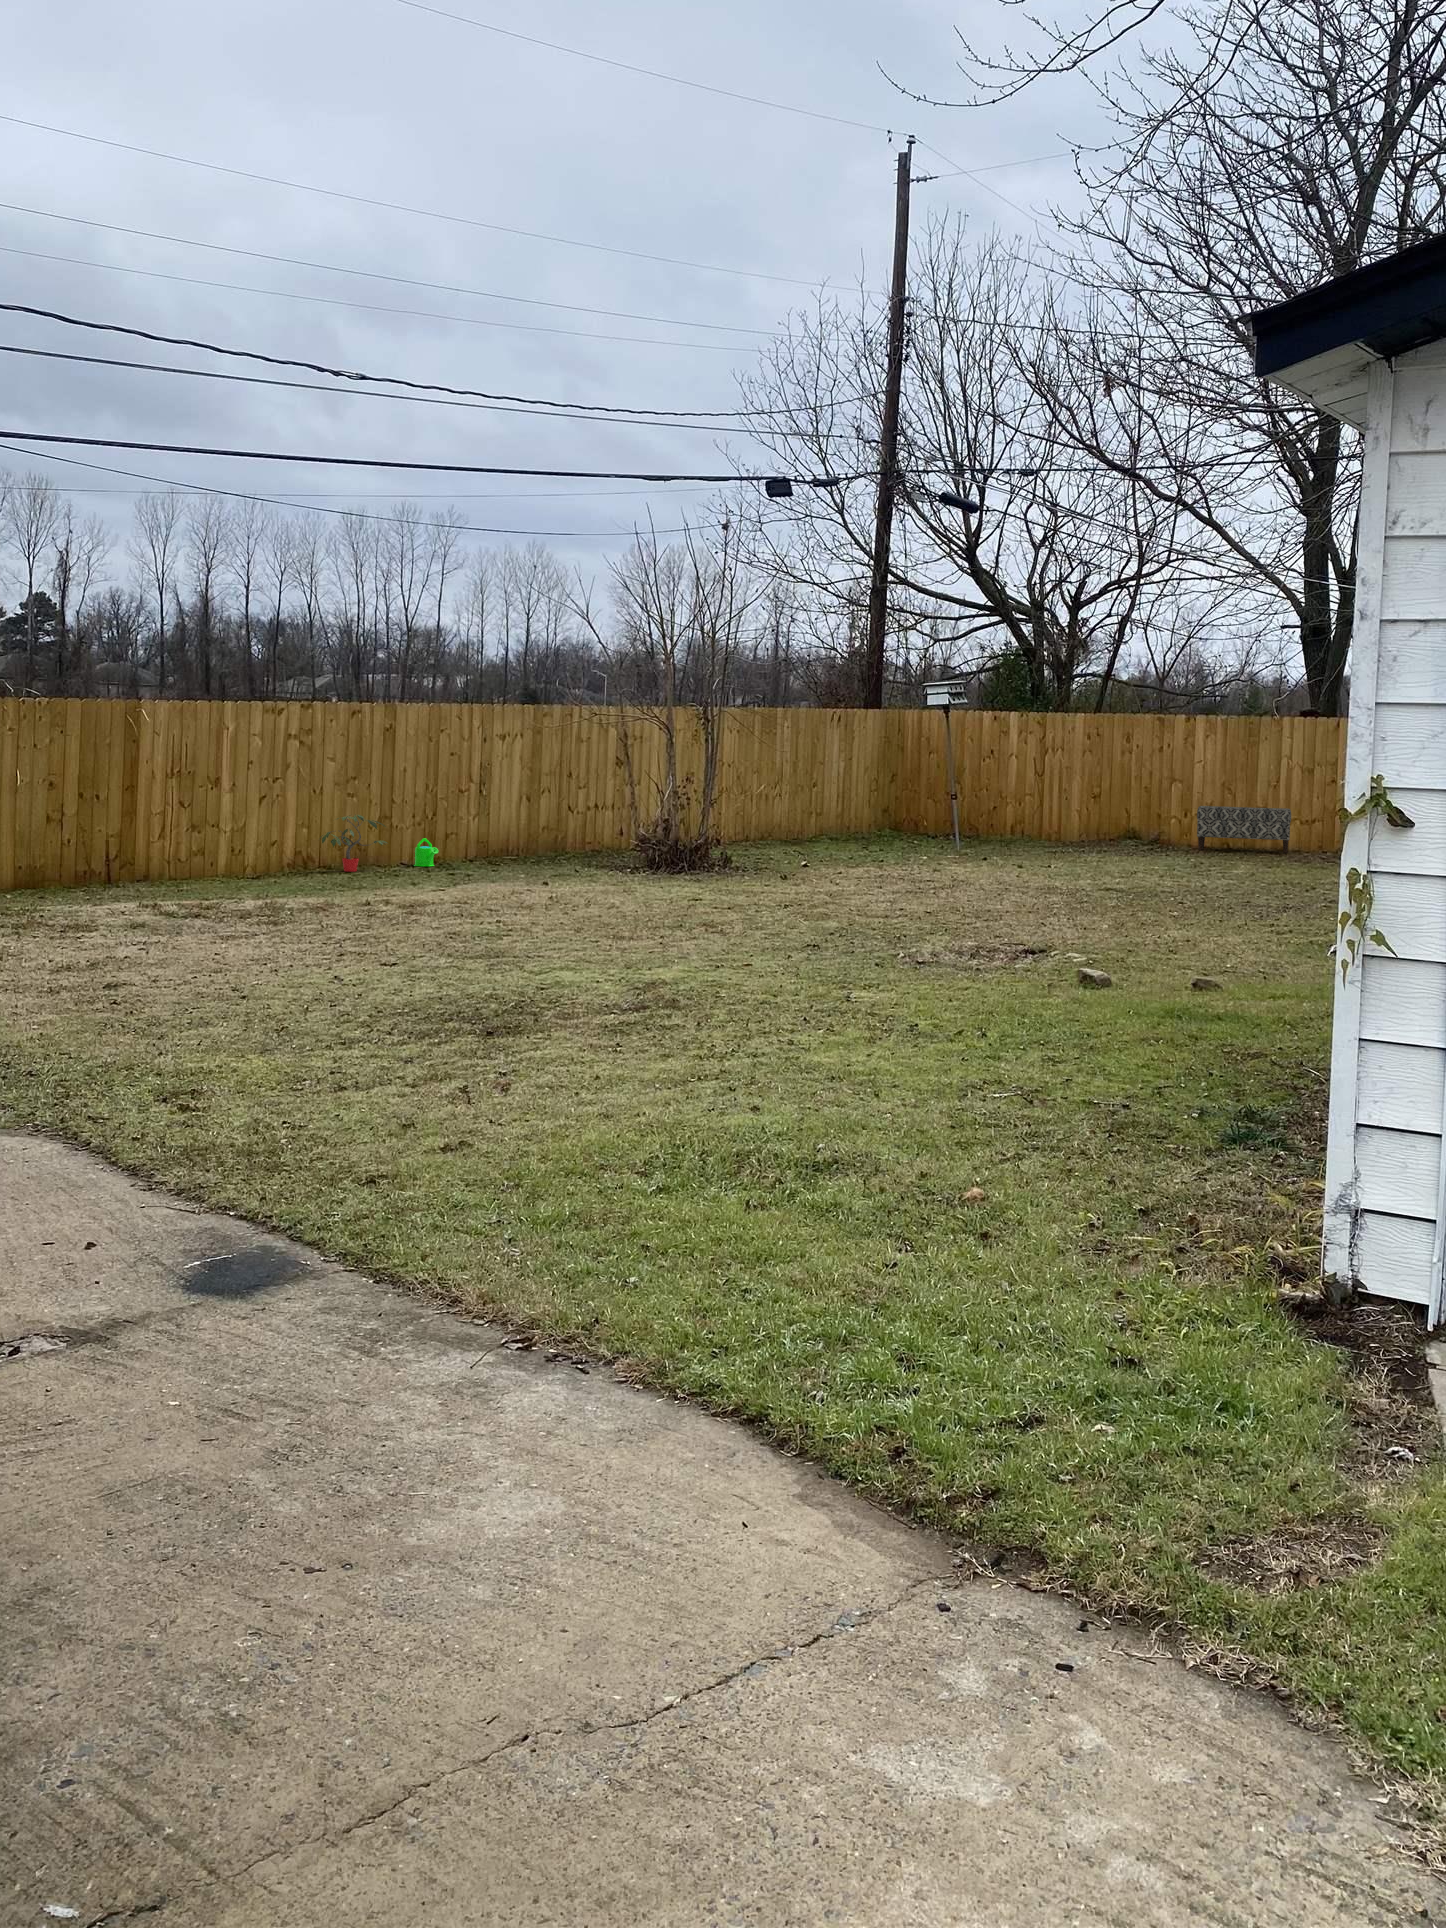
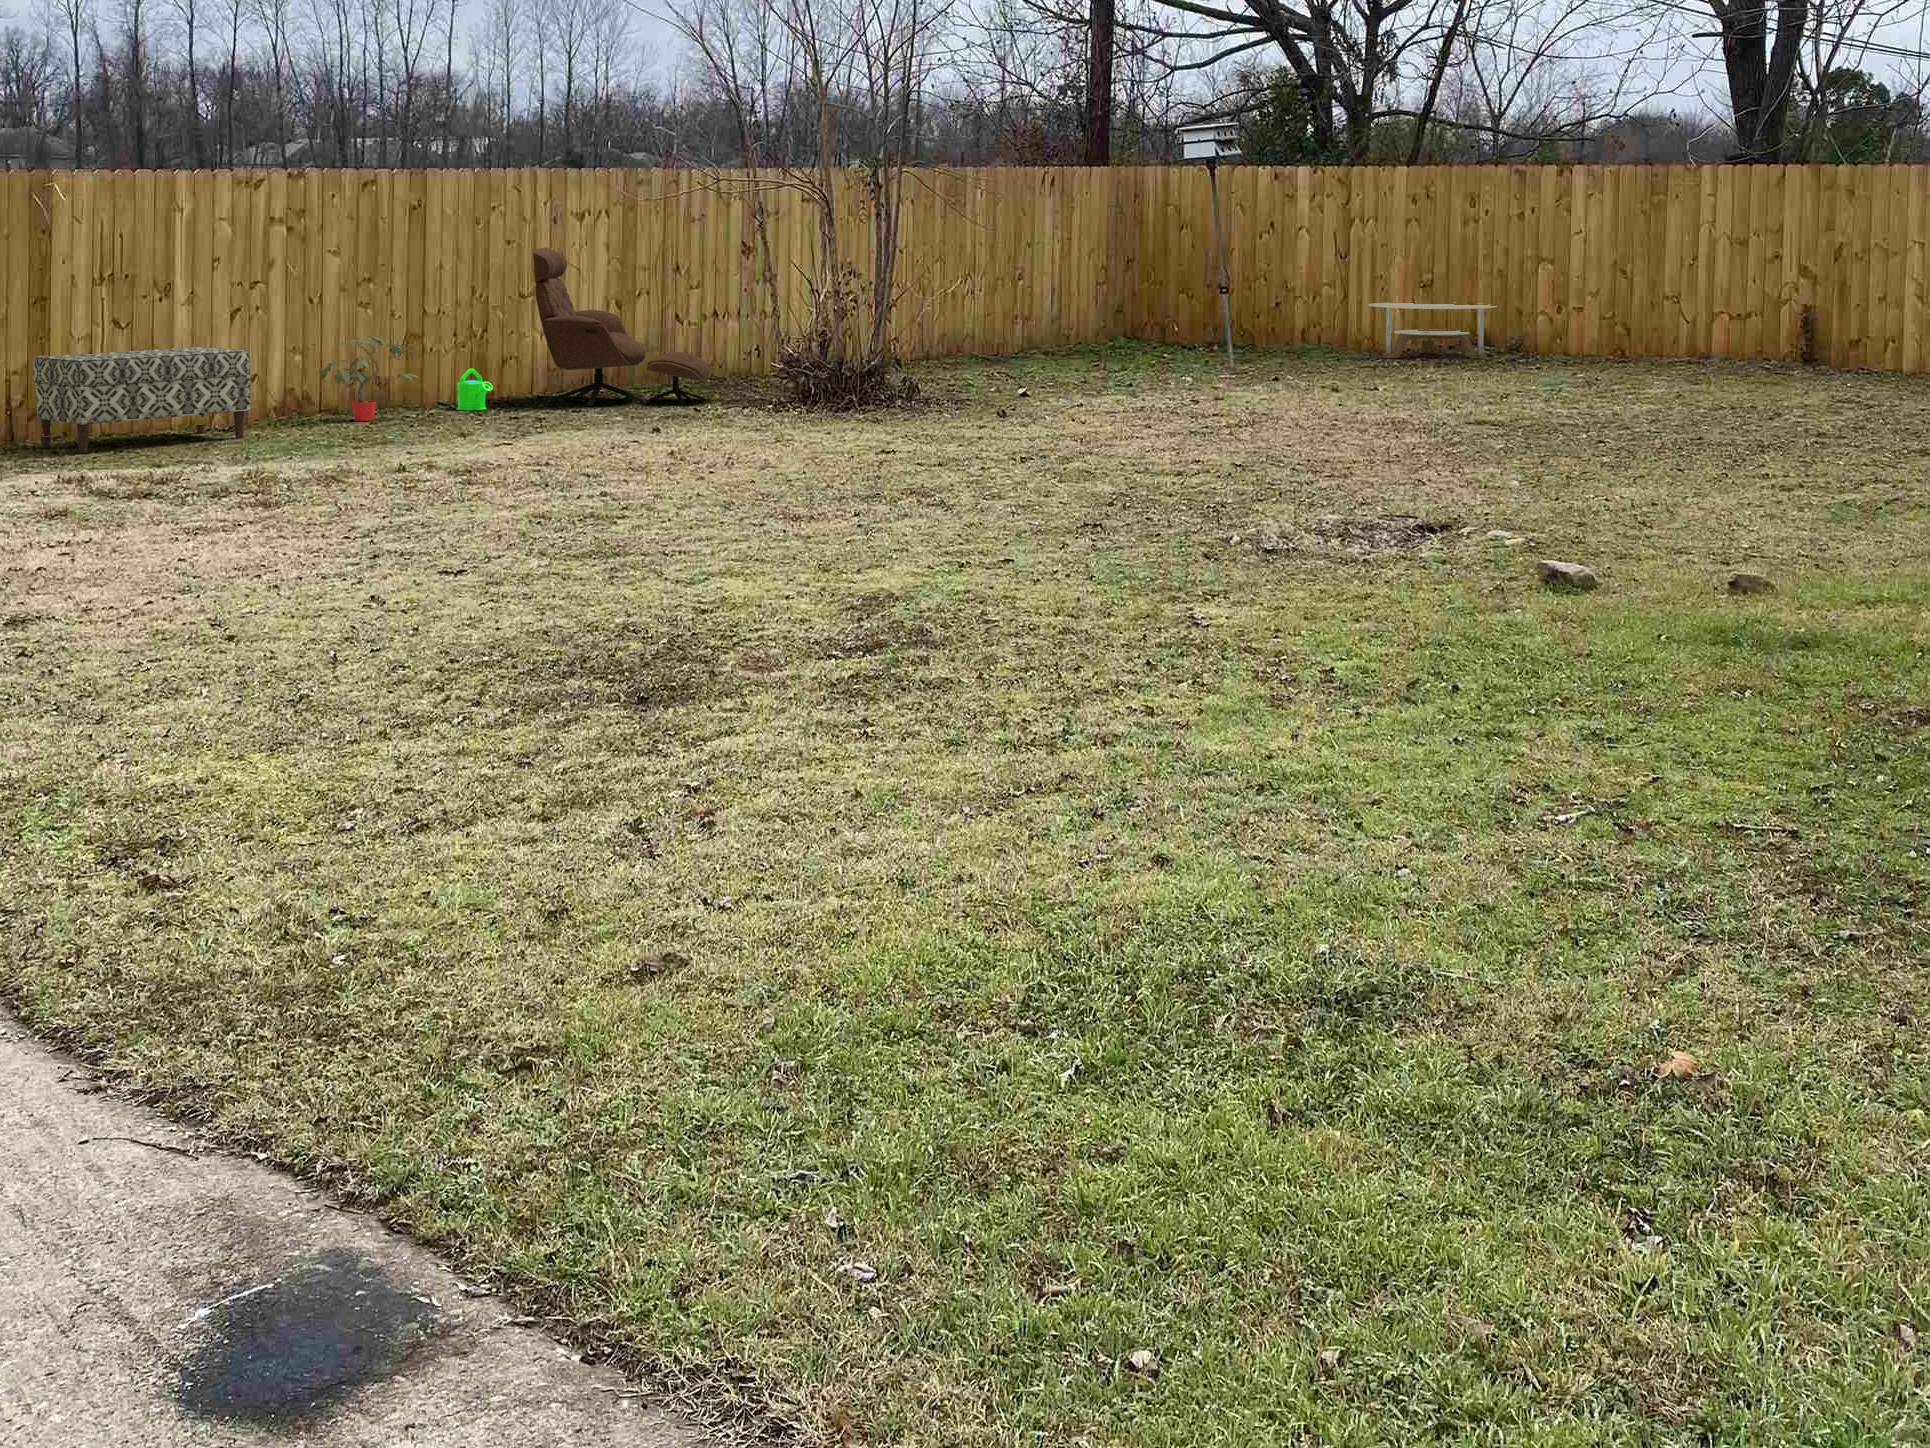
lounge chair: none [468,758,588,866] -> present [533,248,710,406]
bench: present [1197,806,1291,853] -> present [32,347,250,453]
round table: none [1055,808,1144,848] -> present [1368,302,1497,359]

